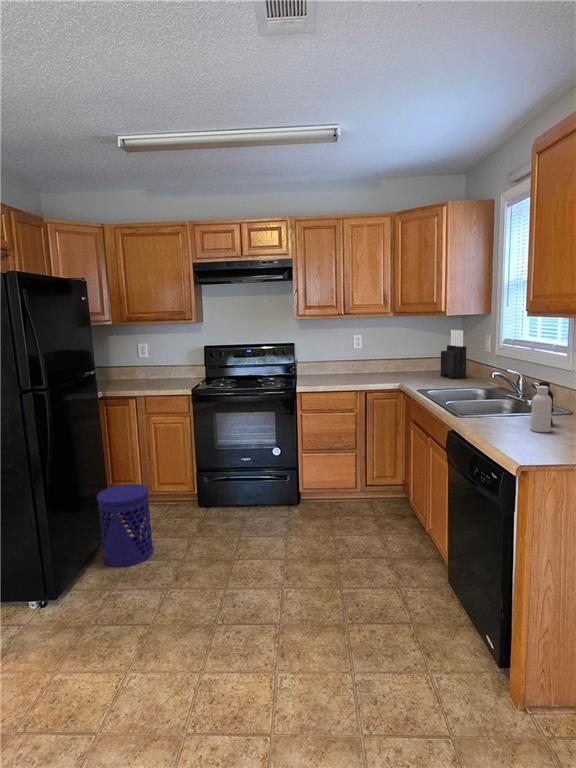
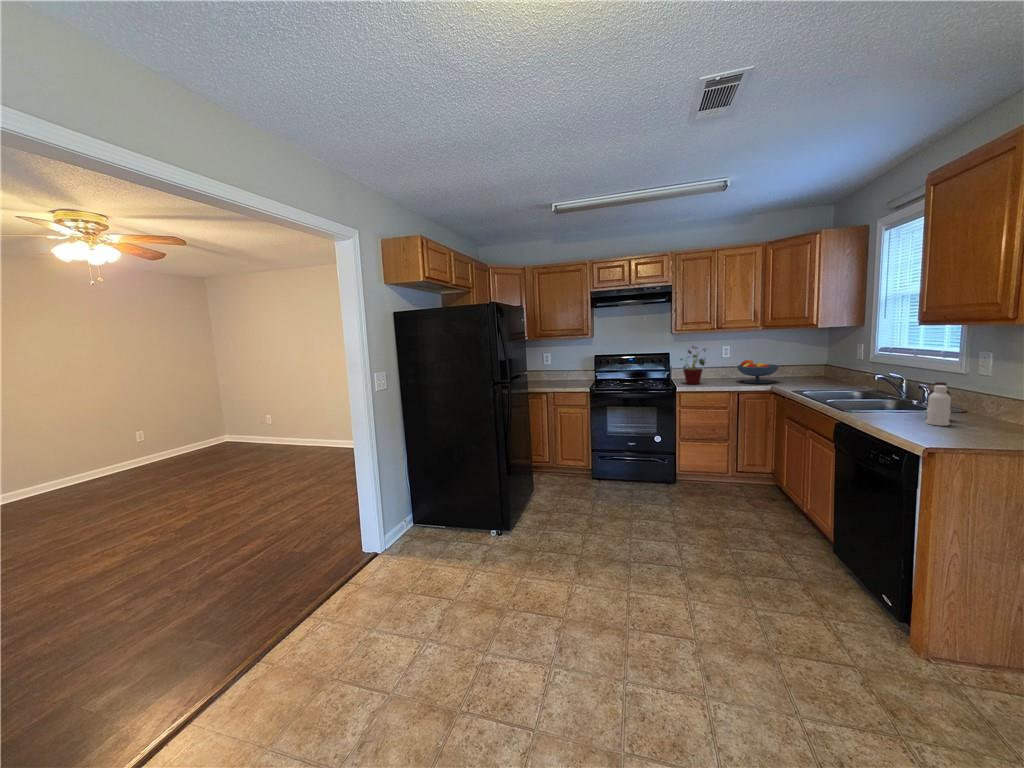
knife block: present [441,330,466,379] -> none [809,340,838,383]
potted plant: none [302,334,337,382] -> present [680,346,706,384]
fruit bowl: none [367,352,410,380] -> present [737,360,779,383]
waste bin: present [97,484,154,567] -> none [529,456,567,515]

